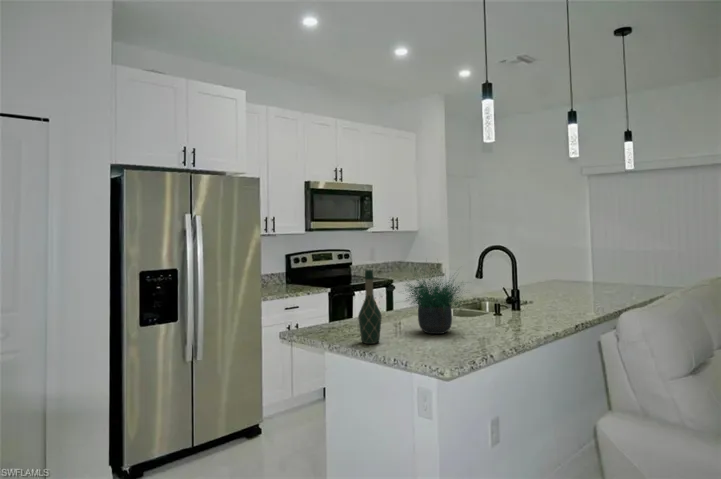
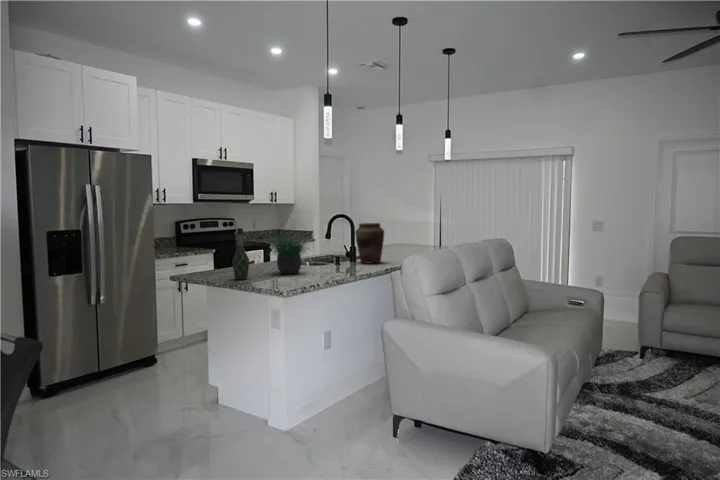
vase: none [518,258,562,315] -> present [355,223,384,264]

